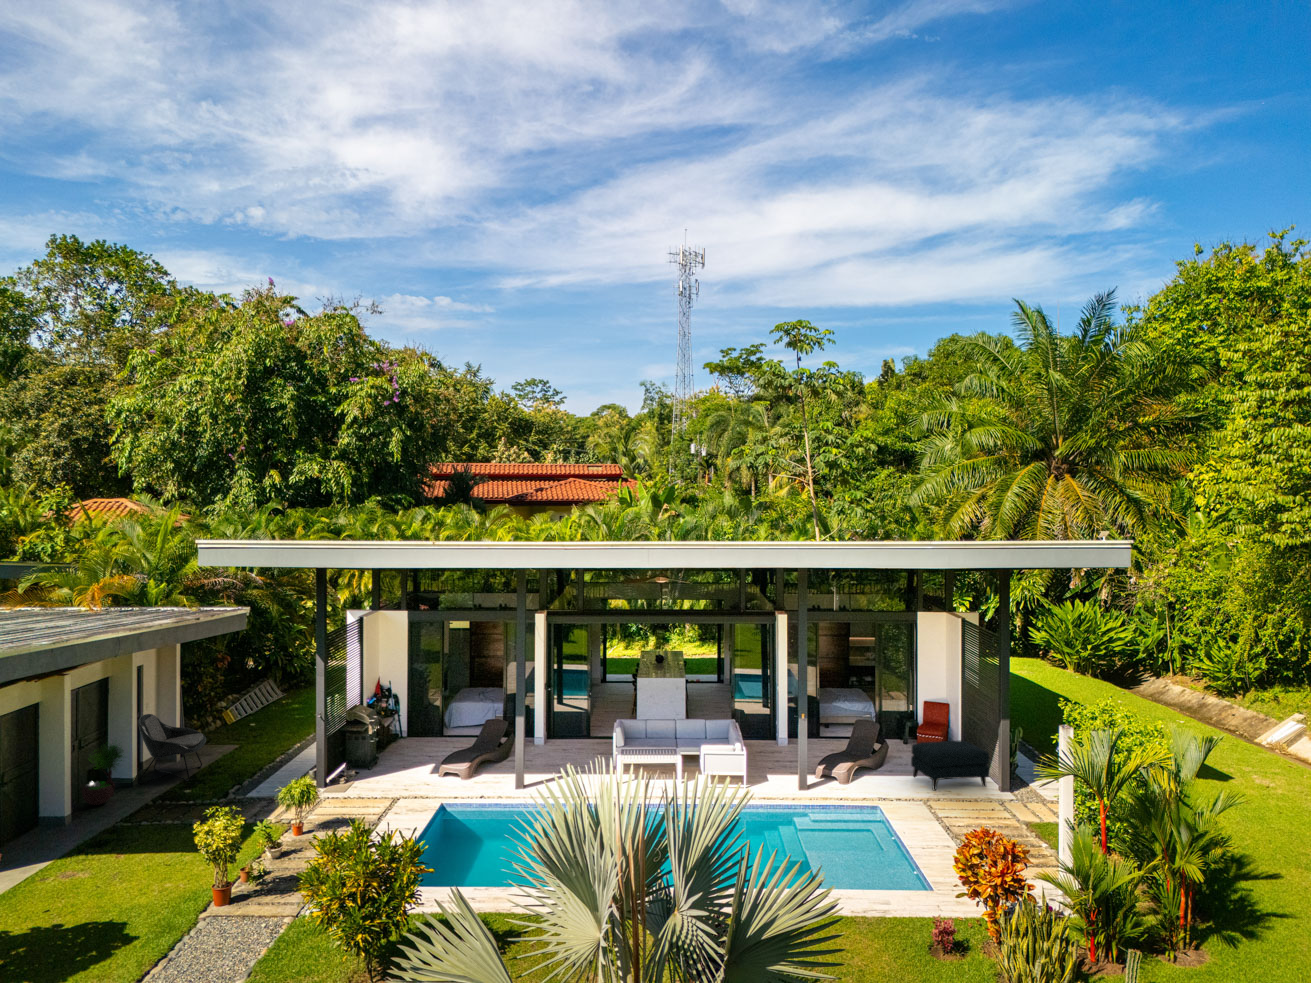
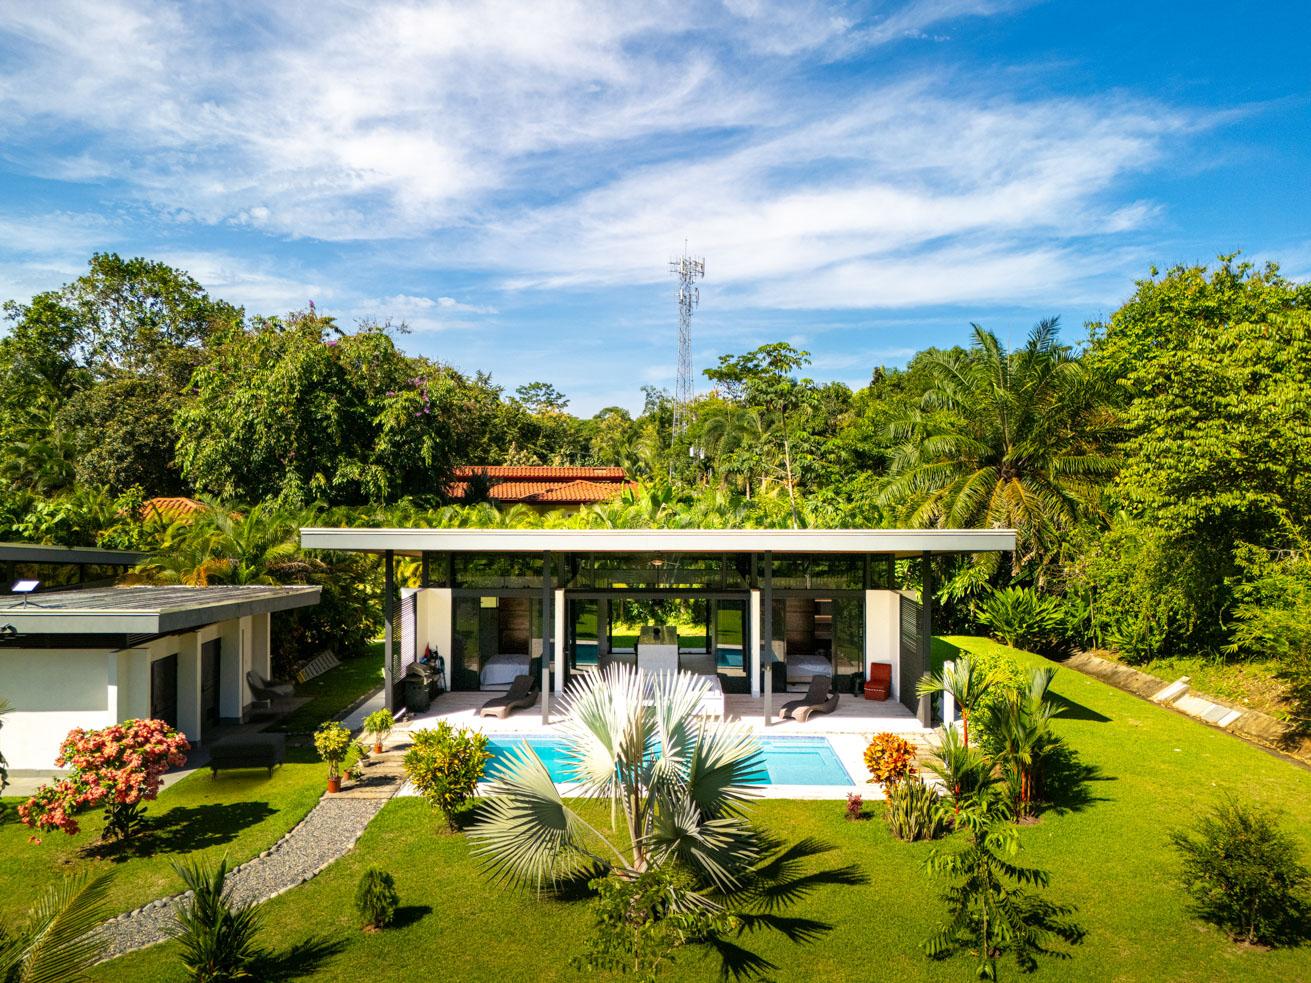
ottoman: present [911,740,989,791] -> present [209,733,285,781]
potted tree: present [82,745,123,805] -> none [209,685,242,734]

